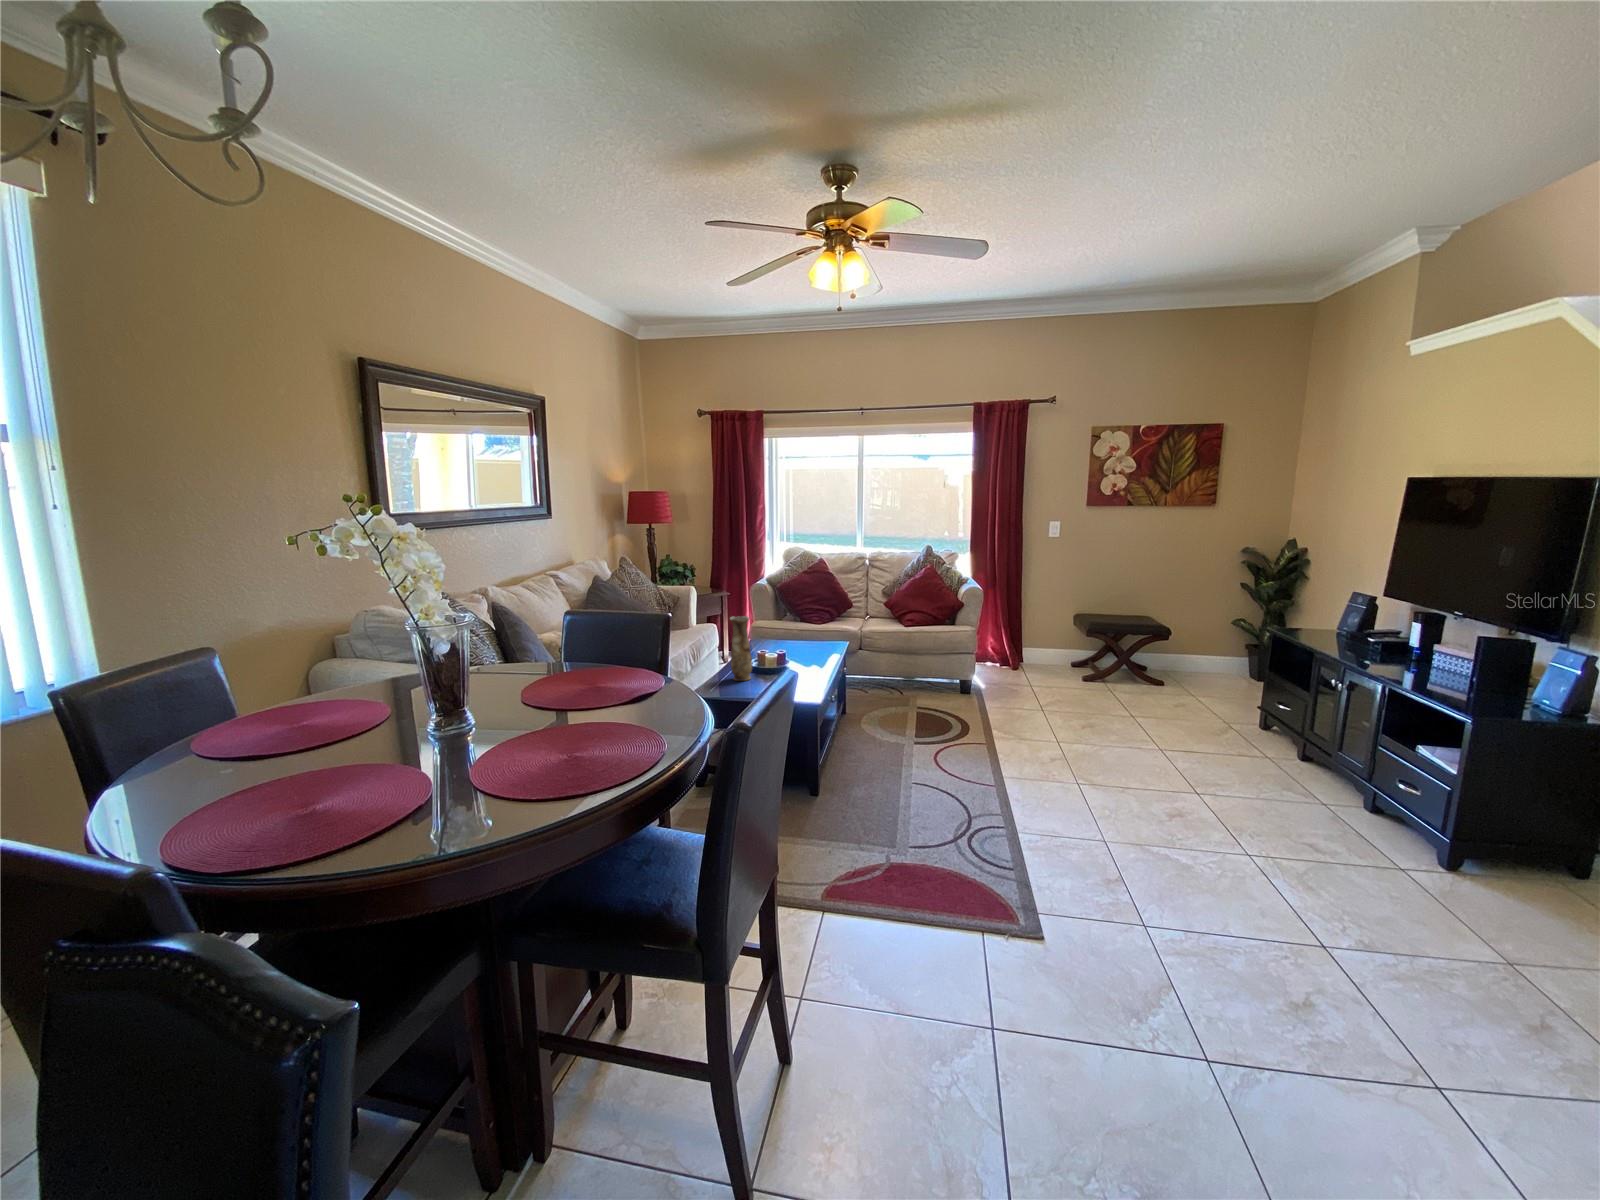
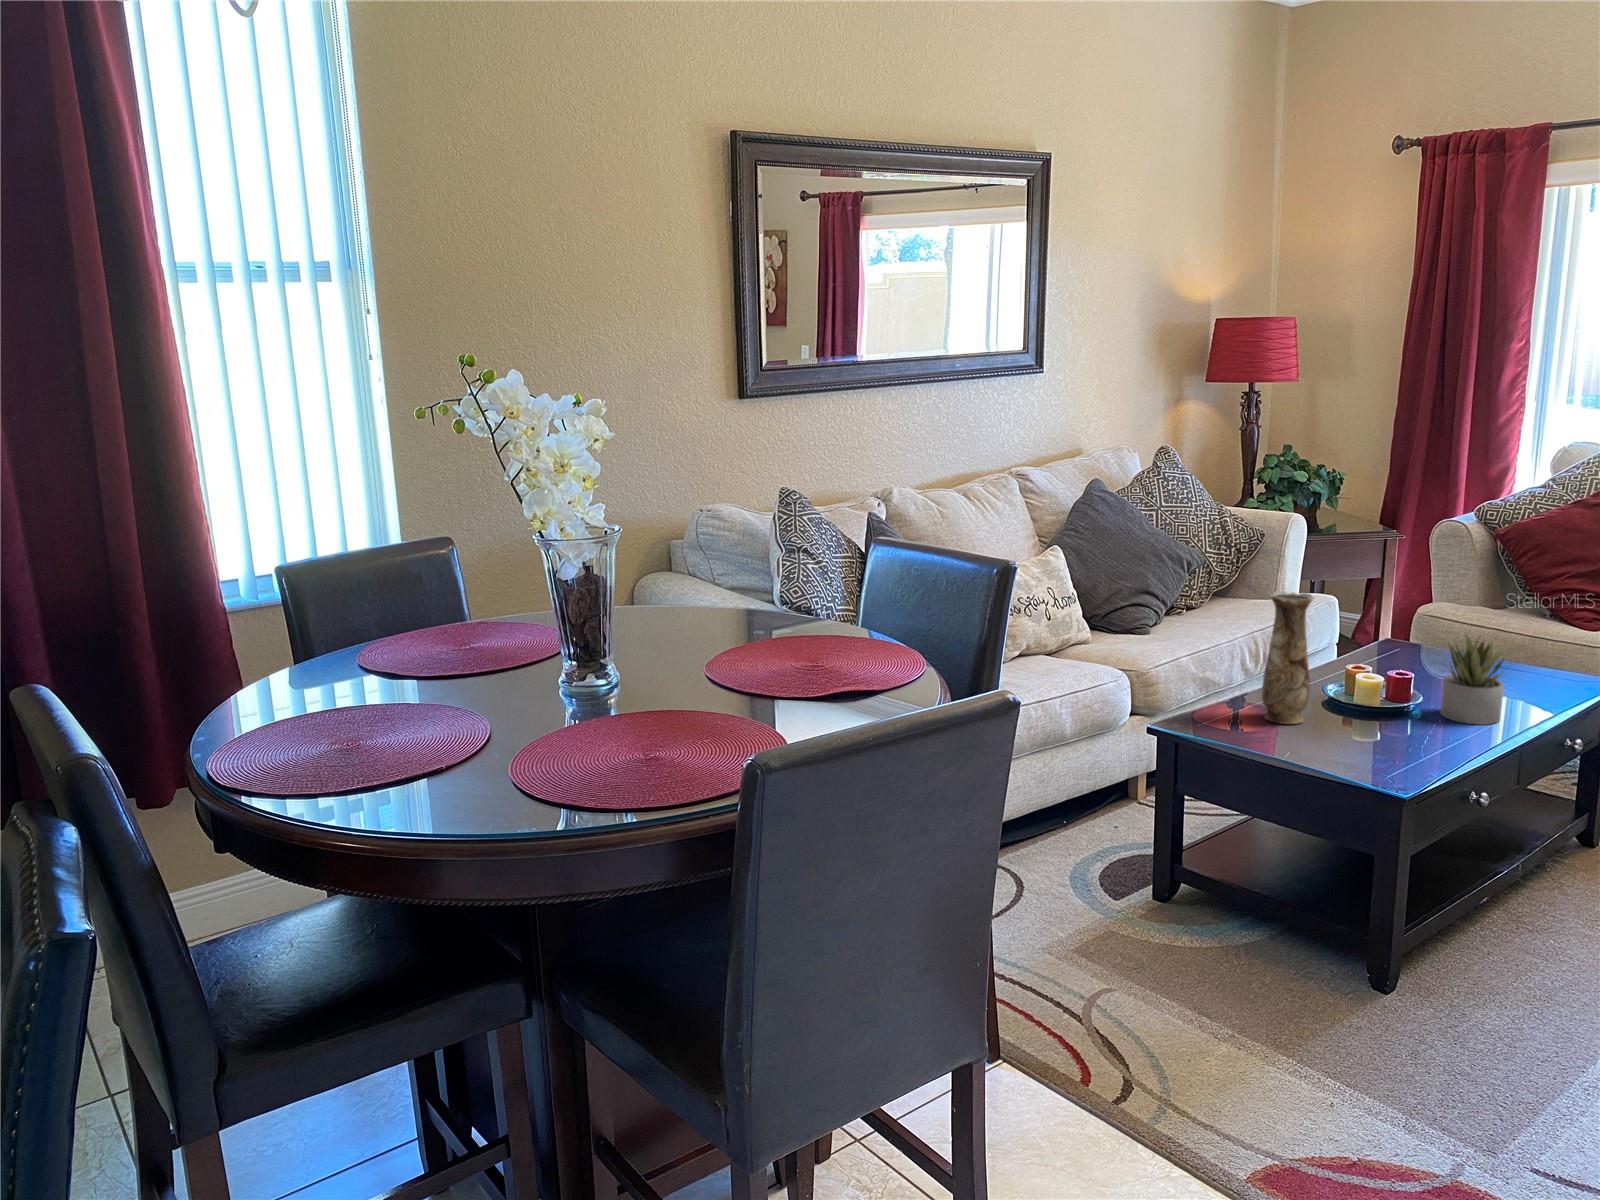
succulent plant: none [798,625,825,666] -> present [1440,634,1504,725]

